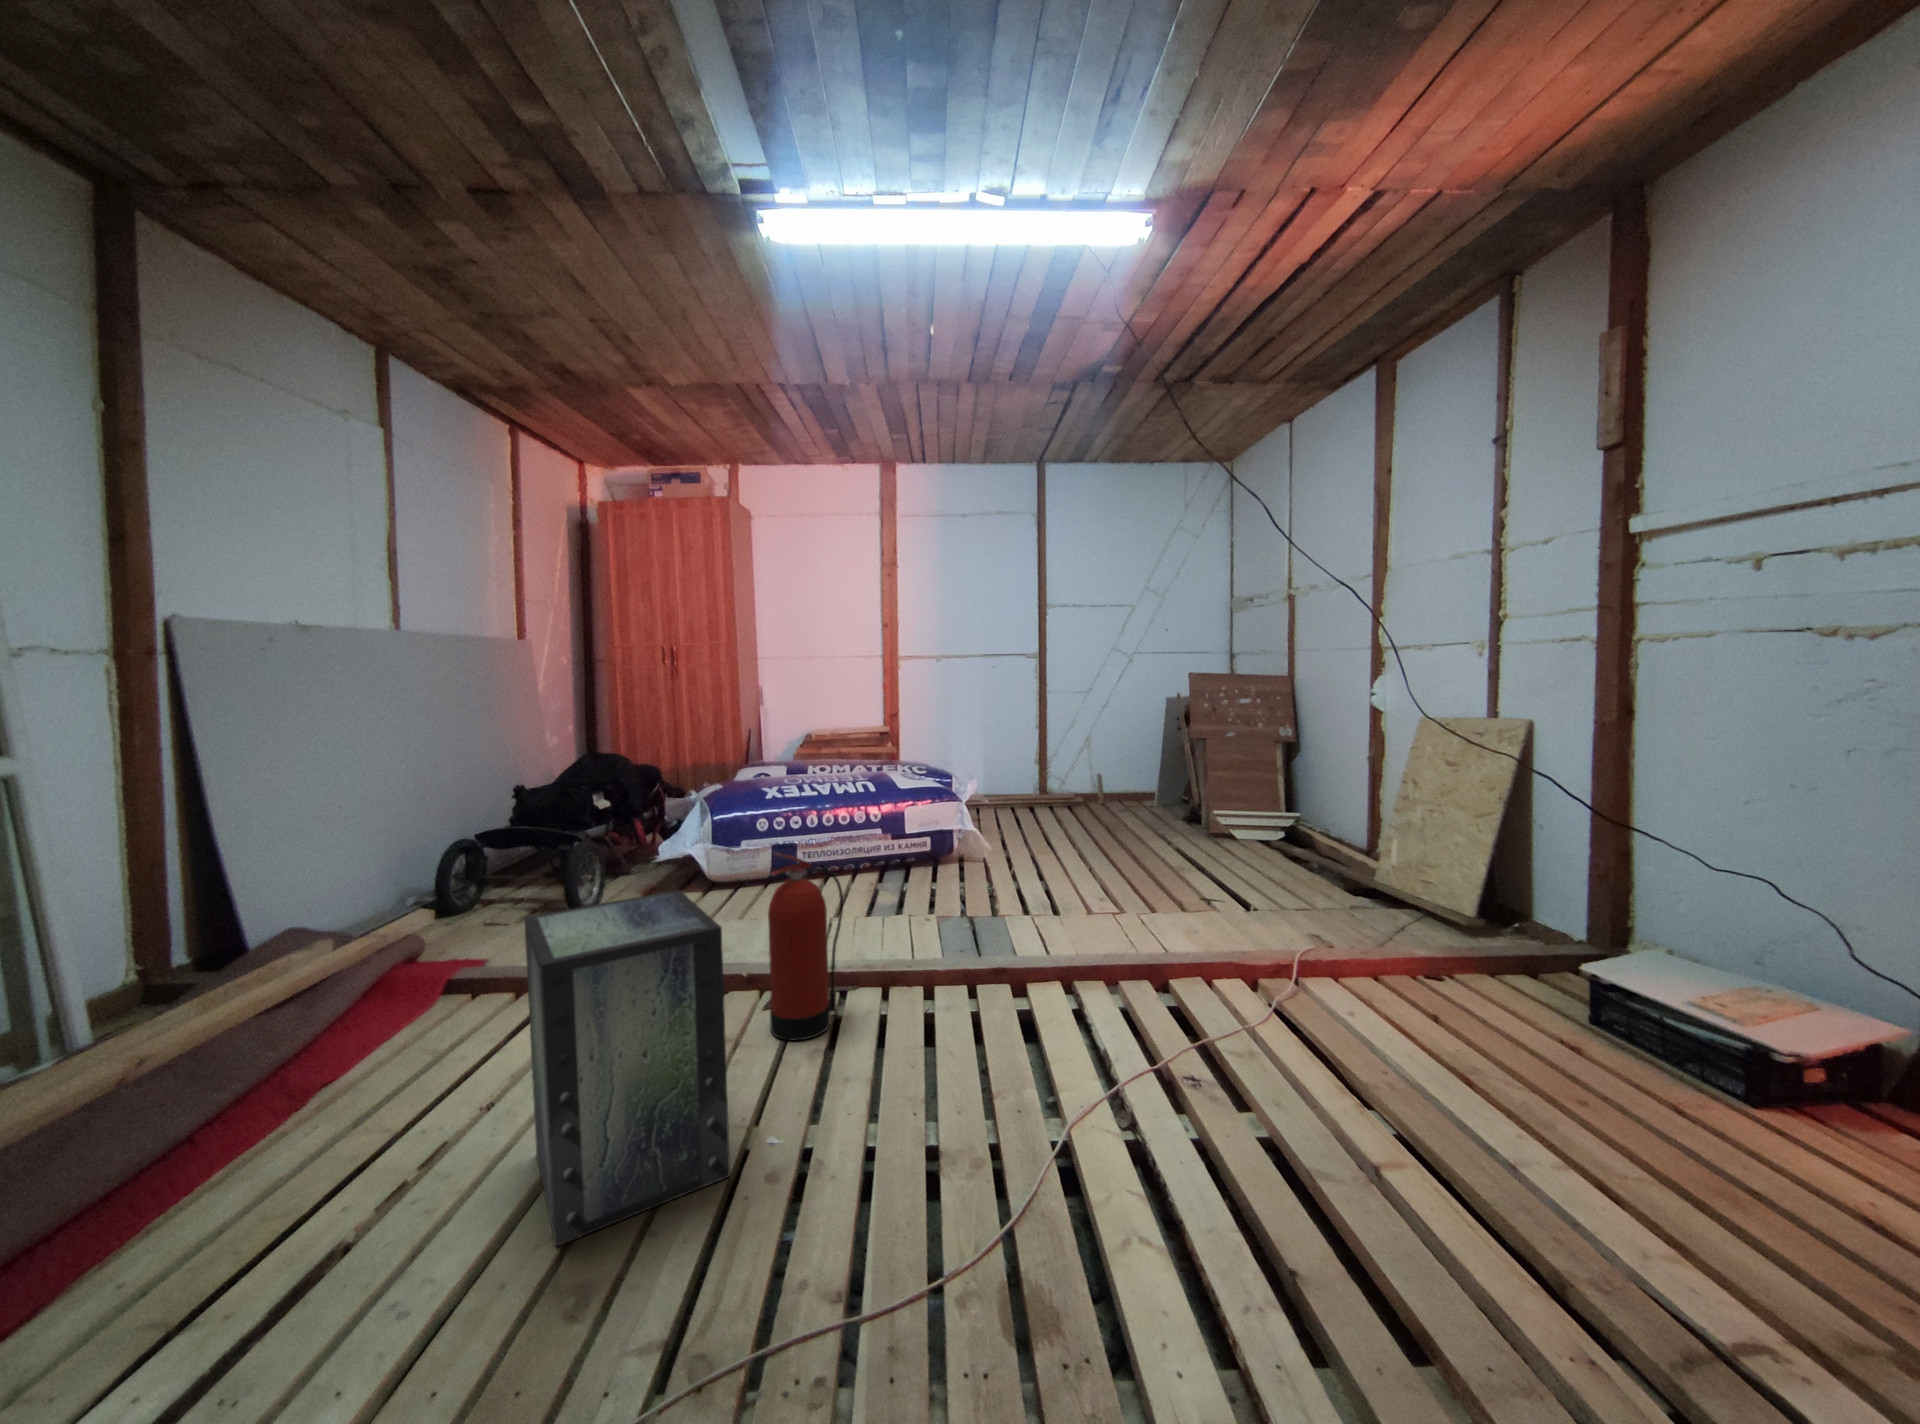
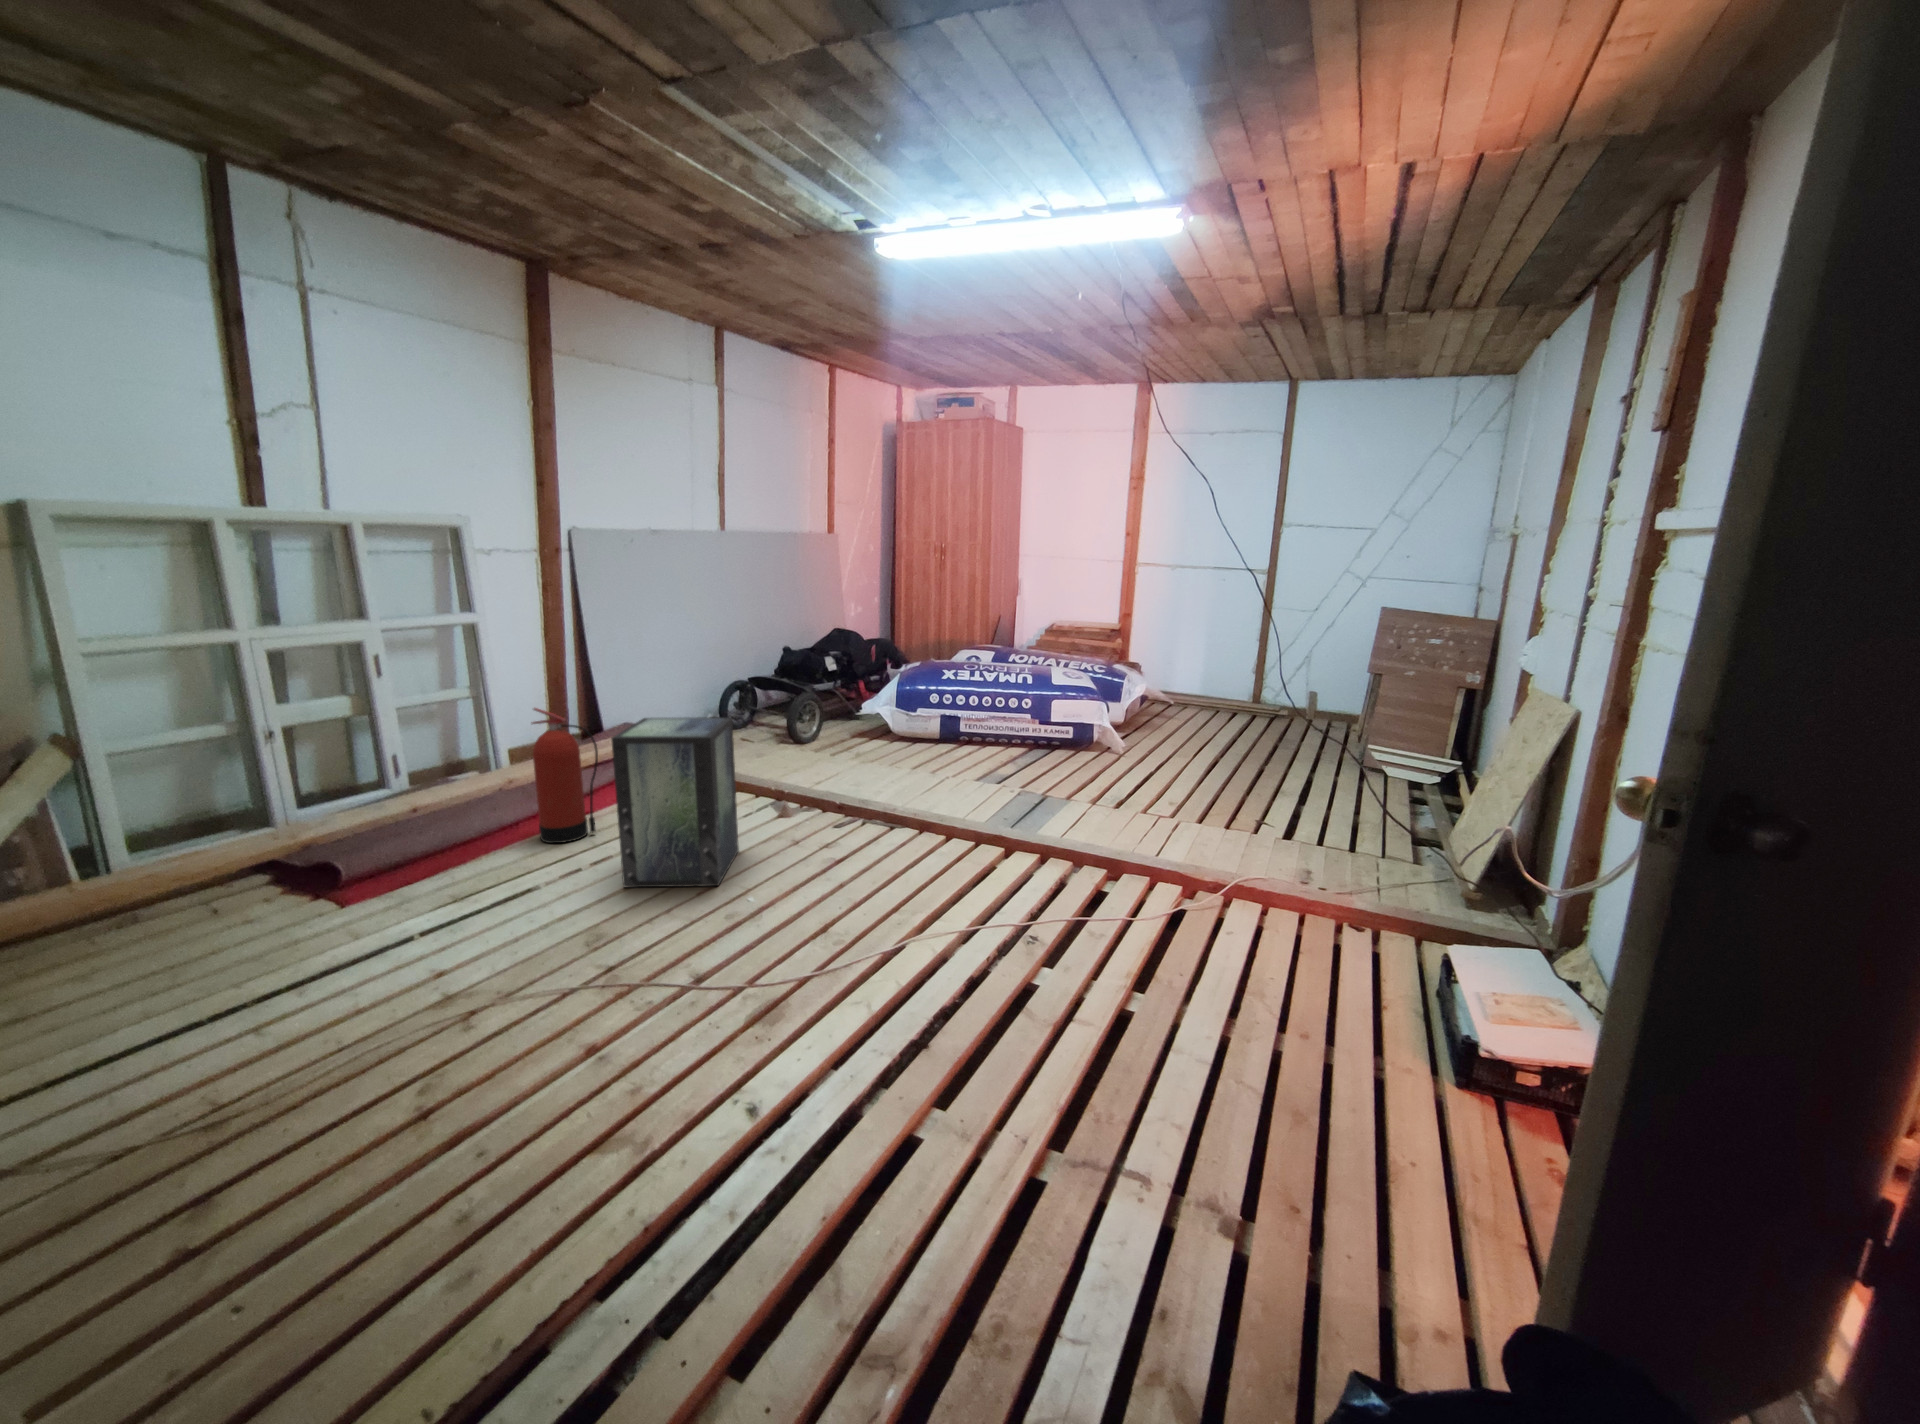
fire extinguisher: present [768,853,843,1040] -> present [531,708,598,843]

